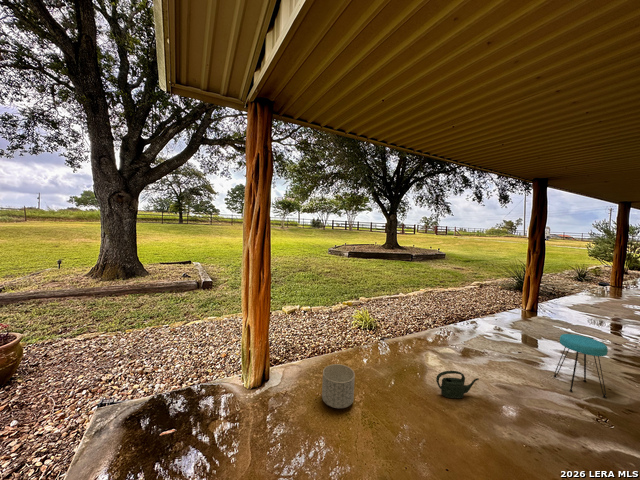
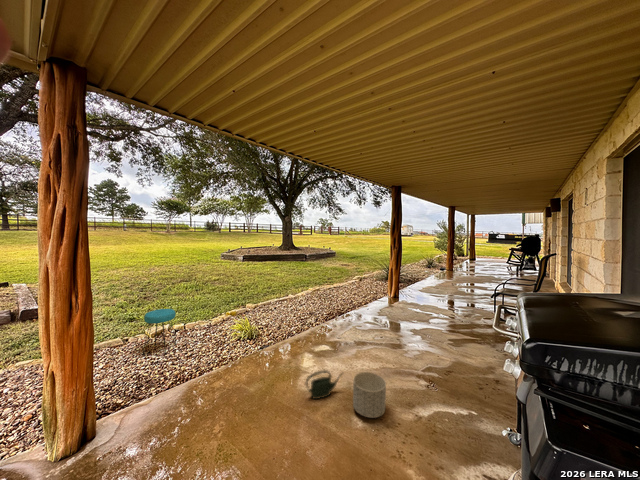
stool: present [554,334,608,398] -> present [142,309,176,355]
planter: present [322,364,355,408] -> present [353,372,386,418]

